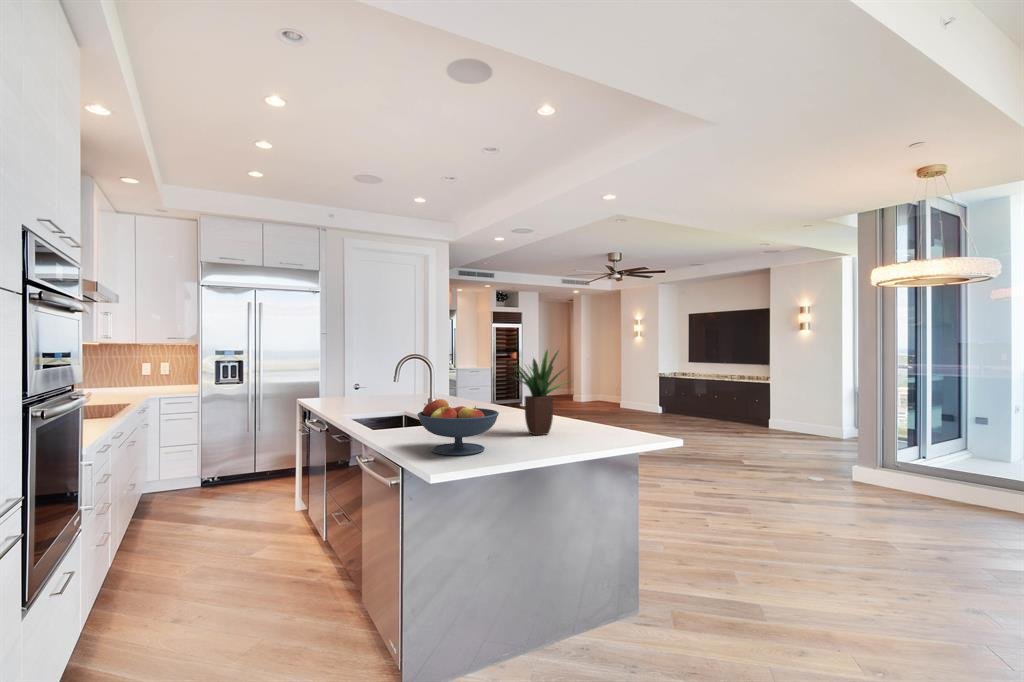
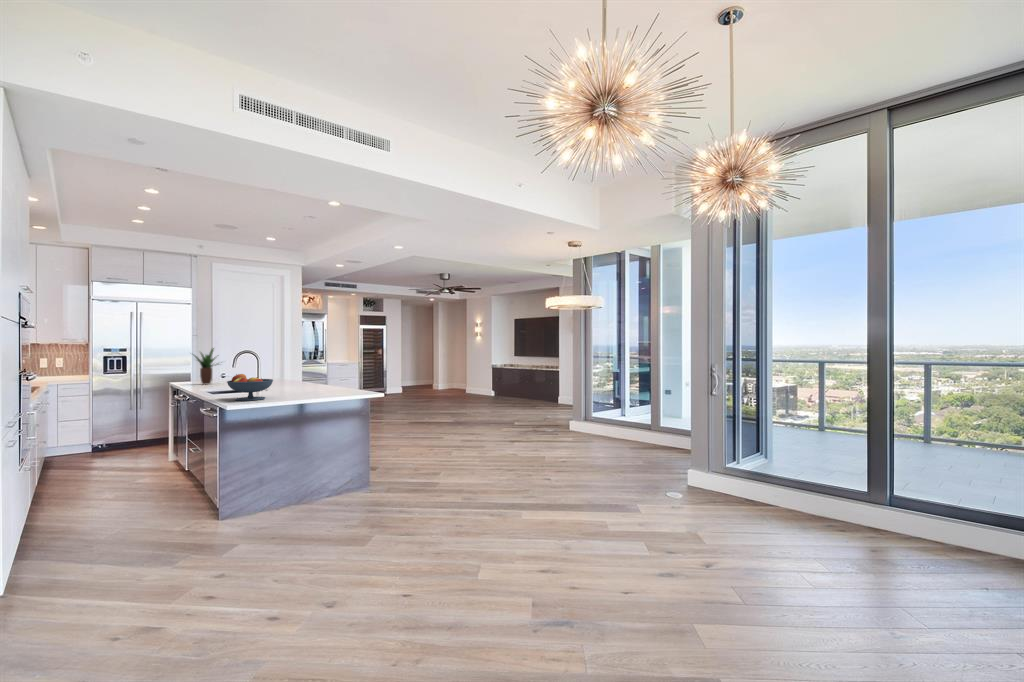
potted plant: present [511,351,567,435] -> present [194,348,218,384]

